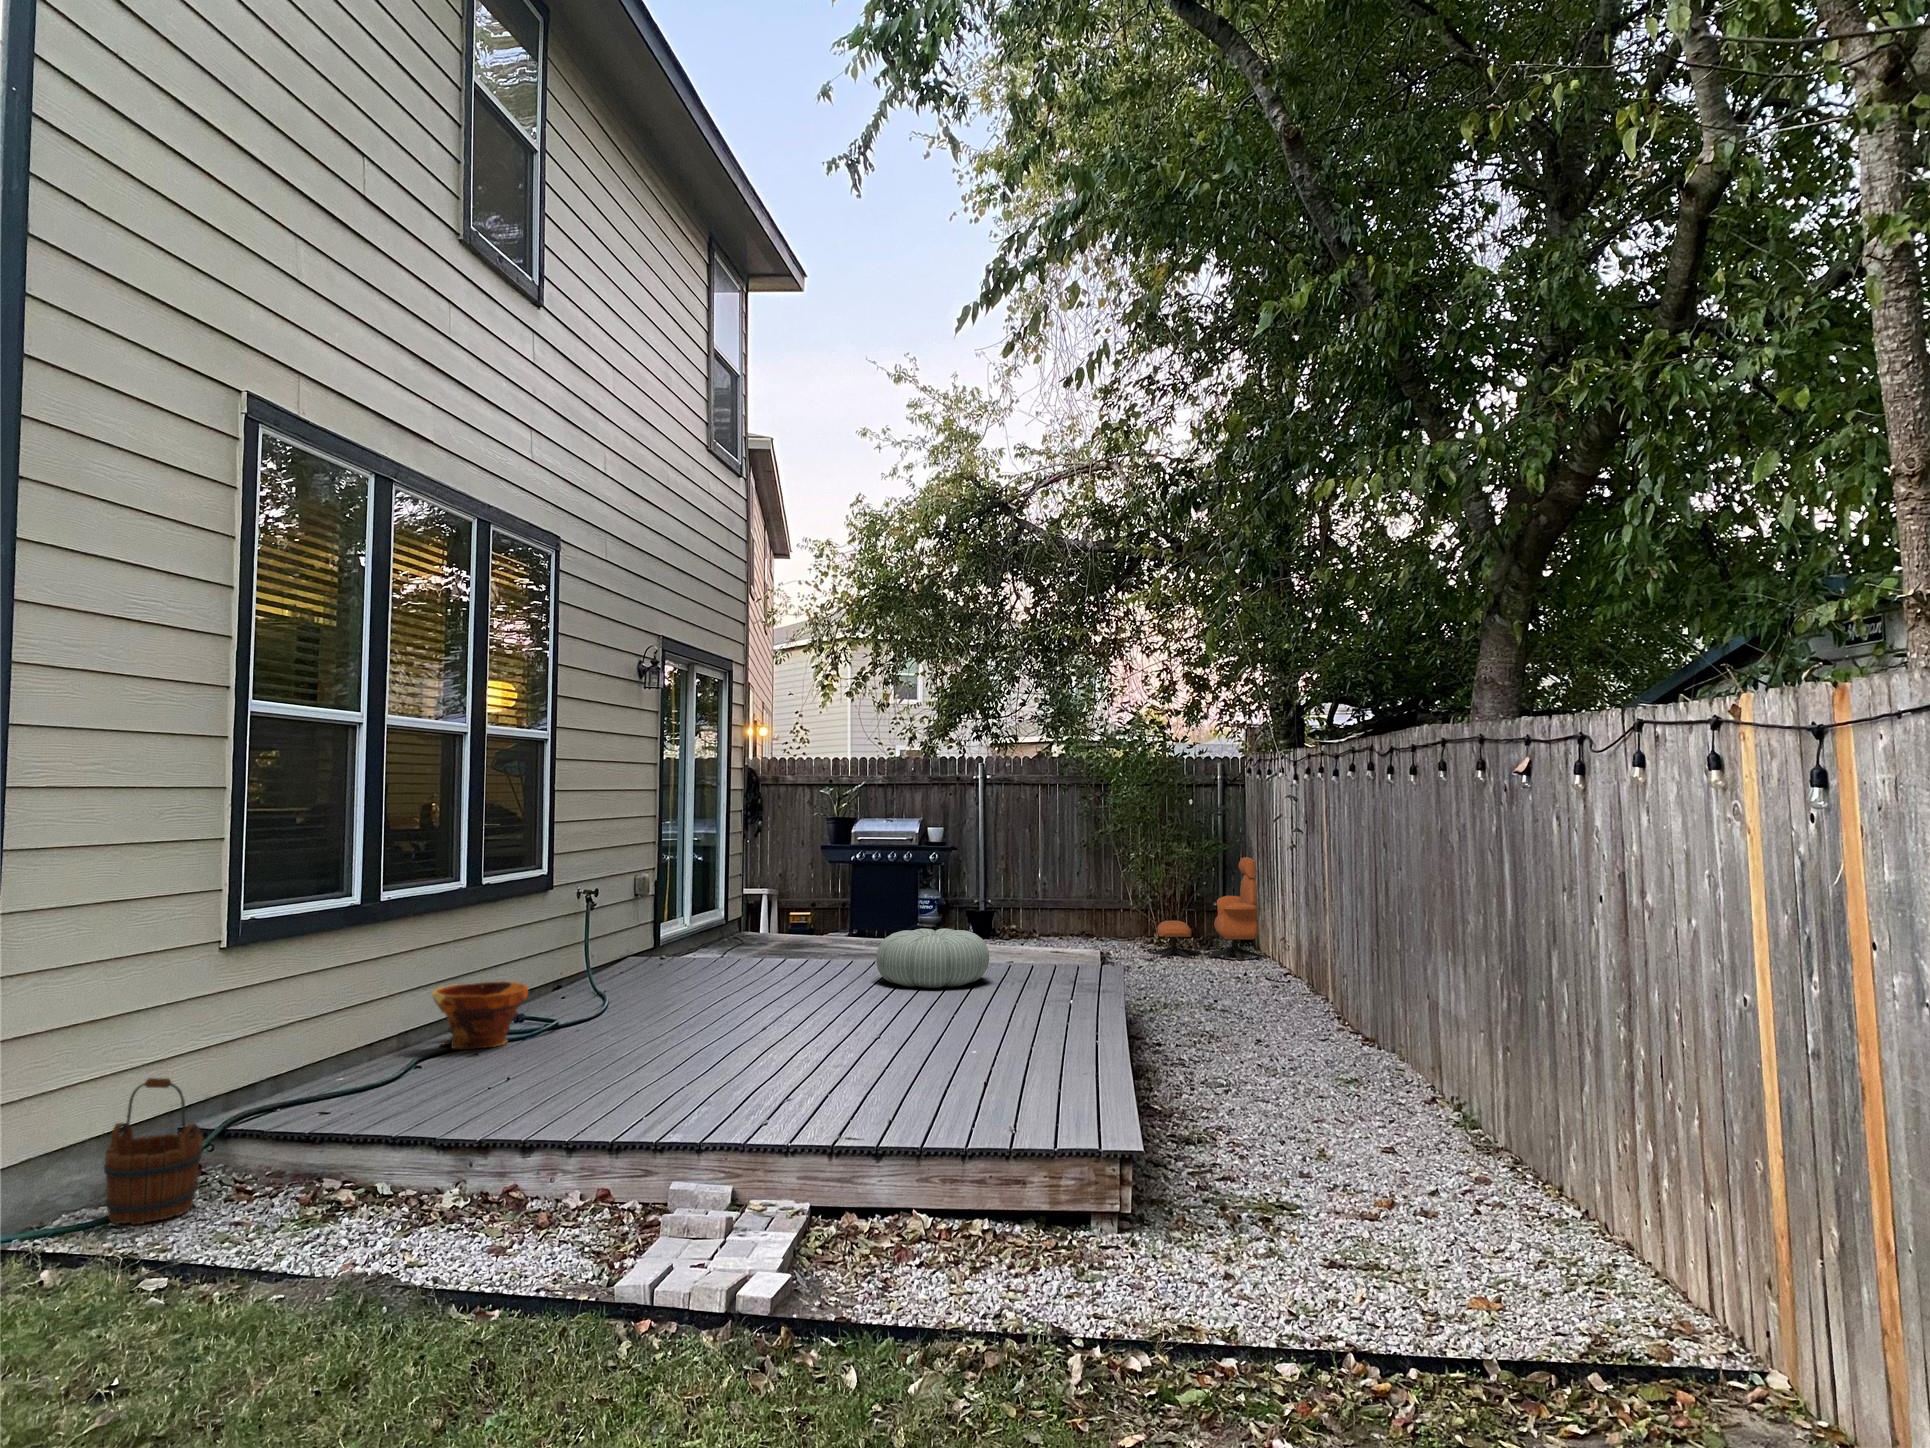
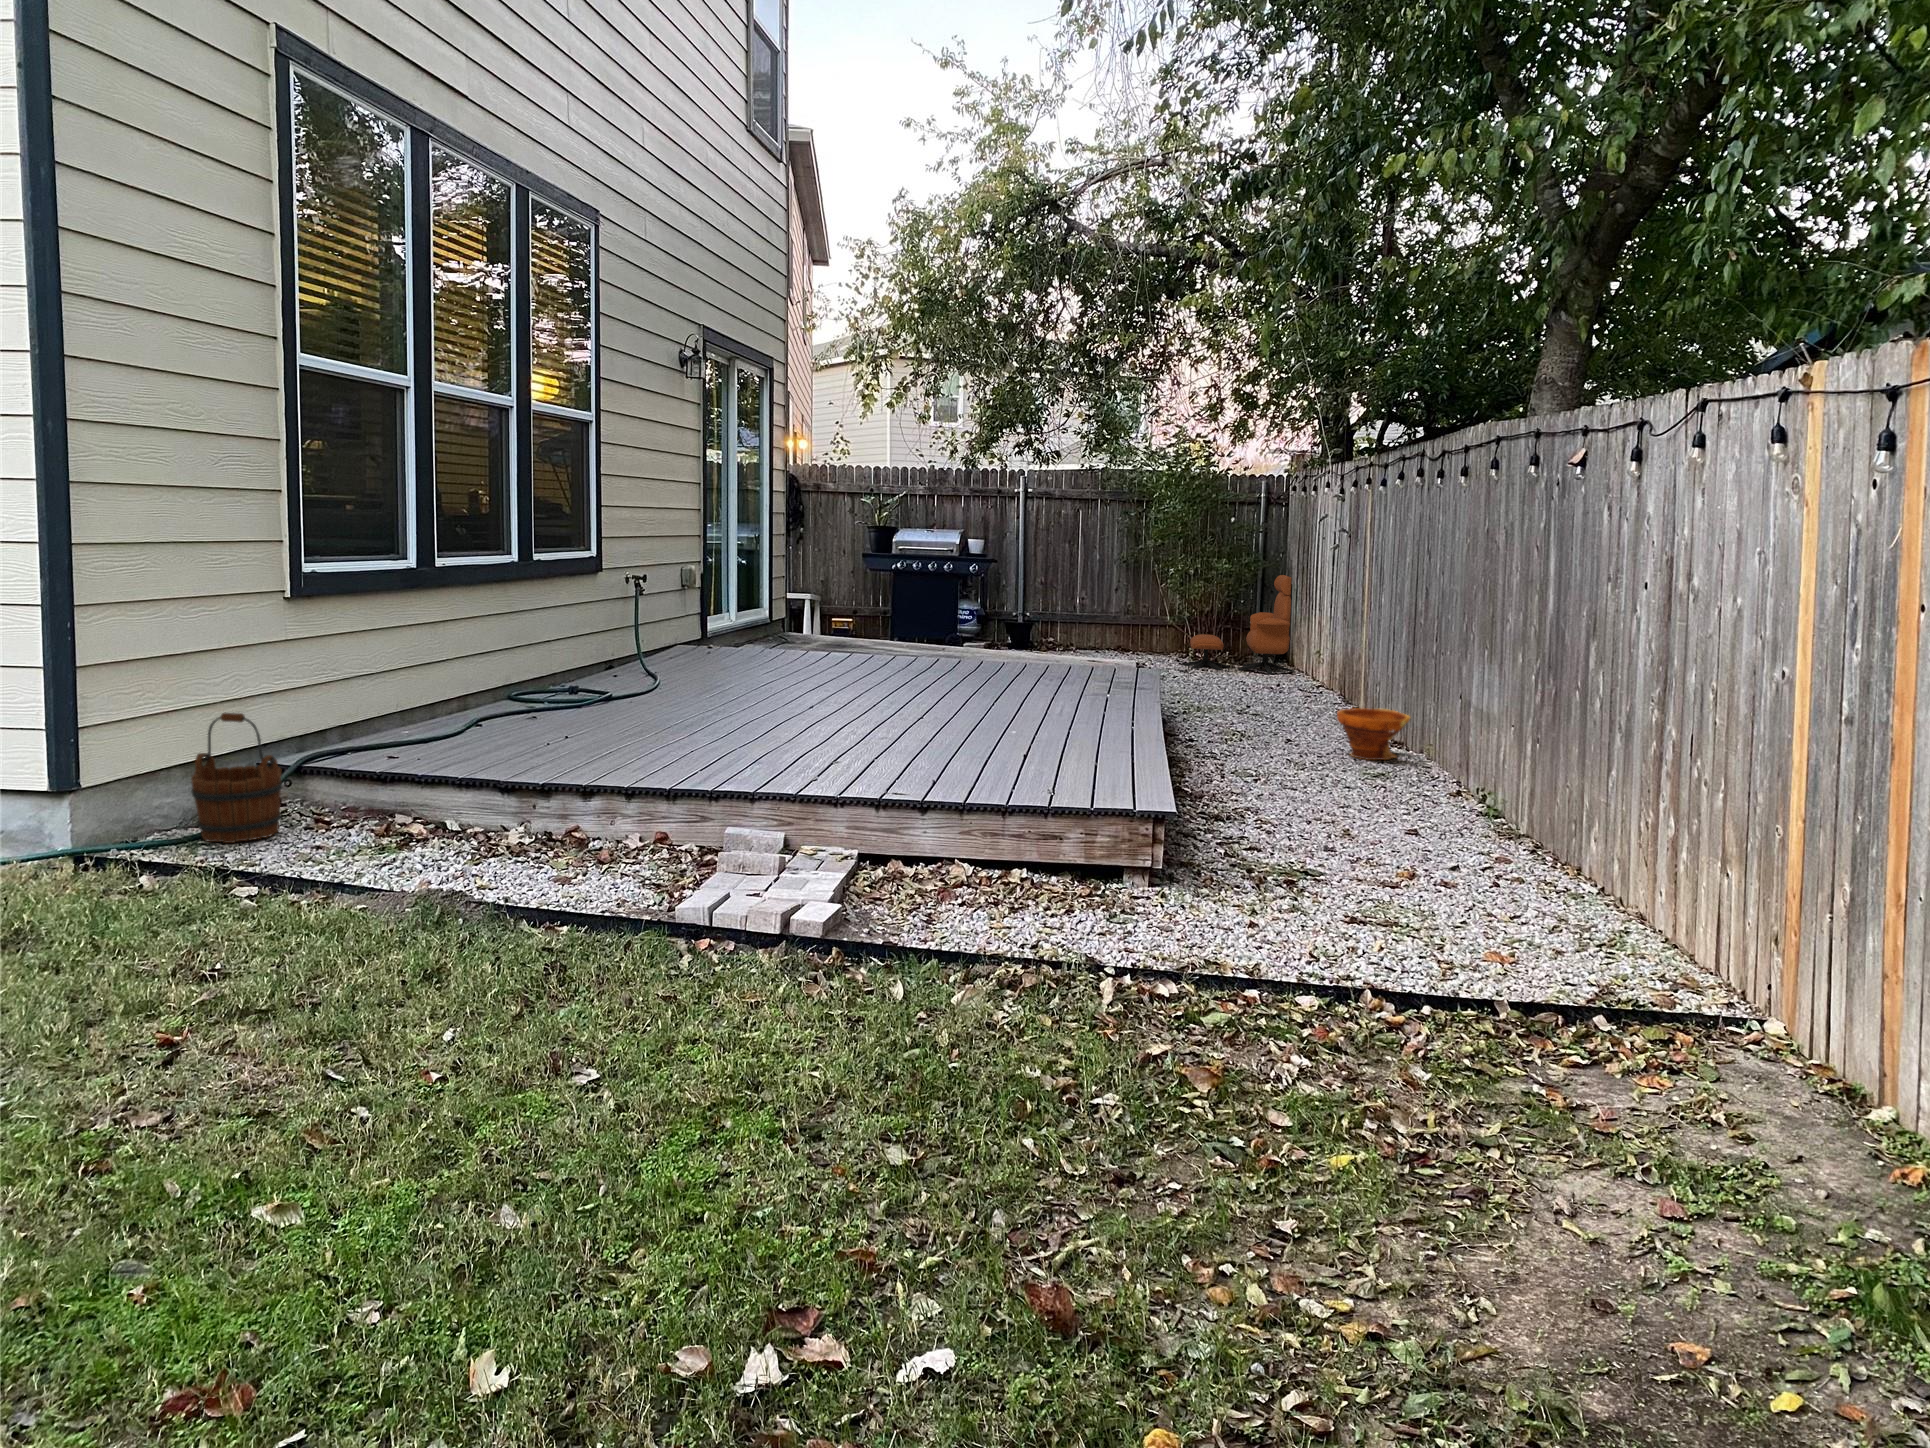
pouf: present [876,929,989,988] -> none [918,626,1027,681]
planter: present [432,981,528,1049] -> present [1337,708,1410,760]

